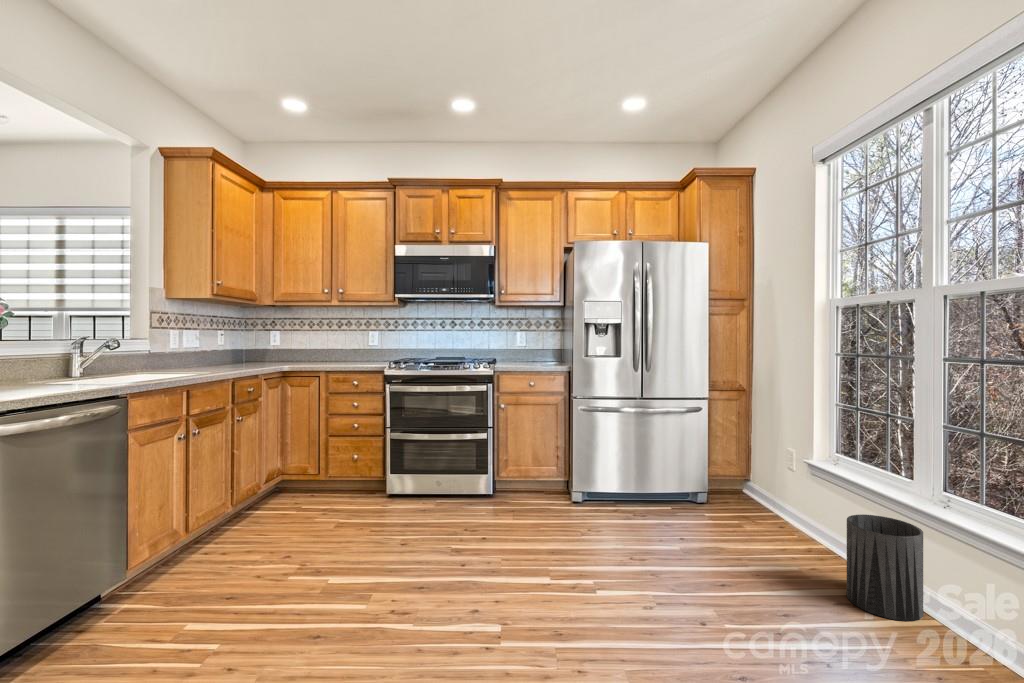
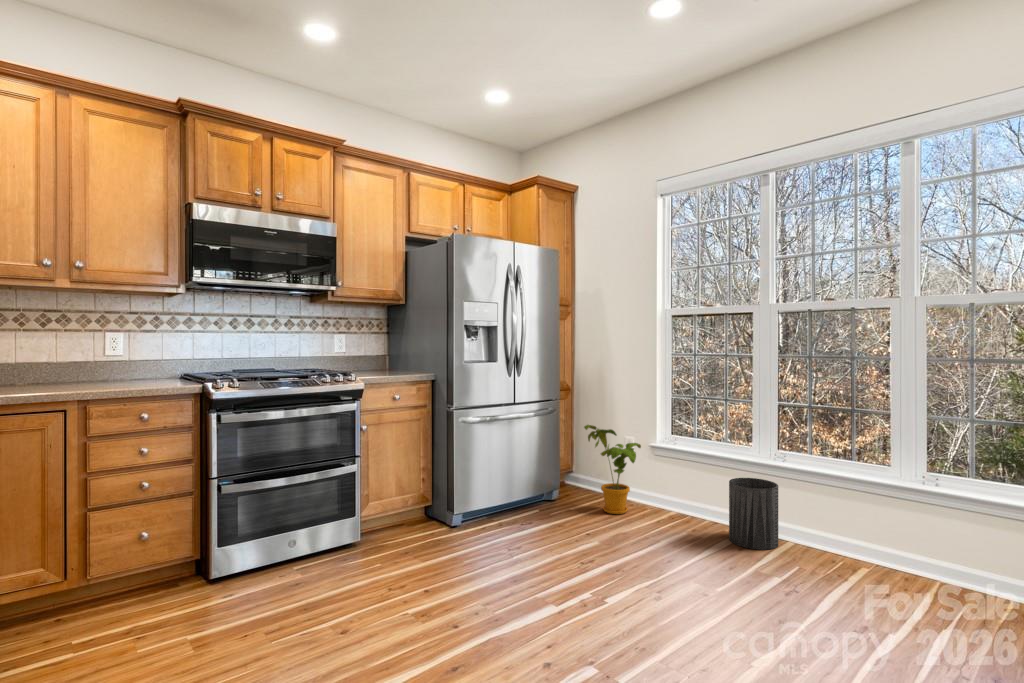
house plant: none [713,426,796,530] -> present [584,425,641,514]

